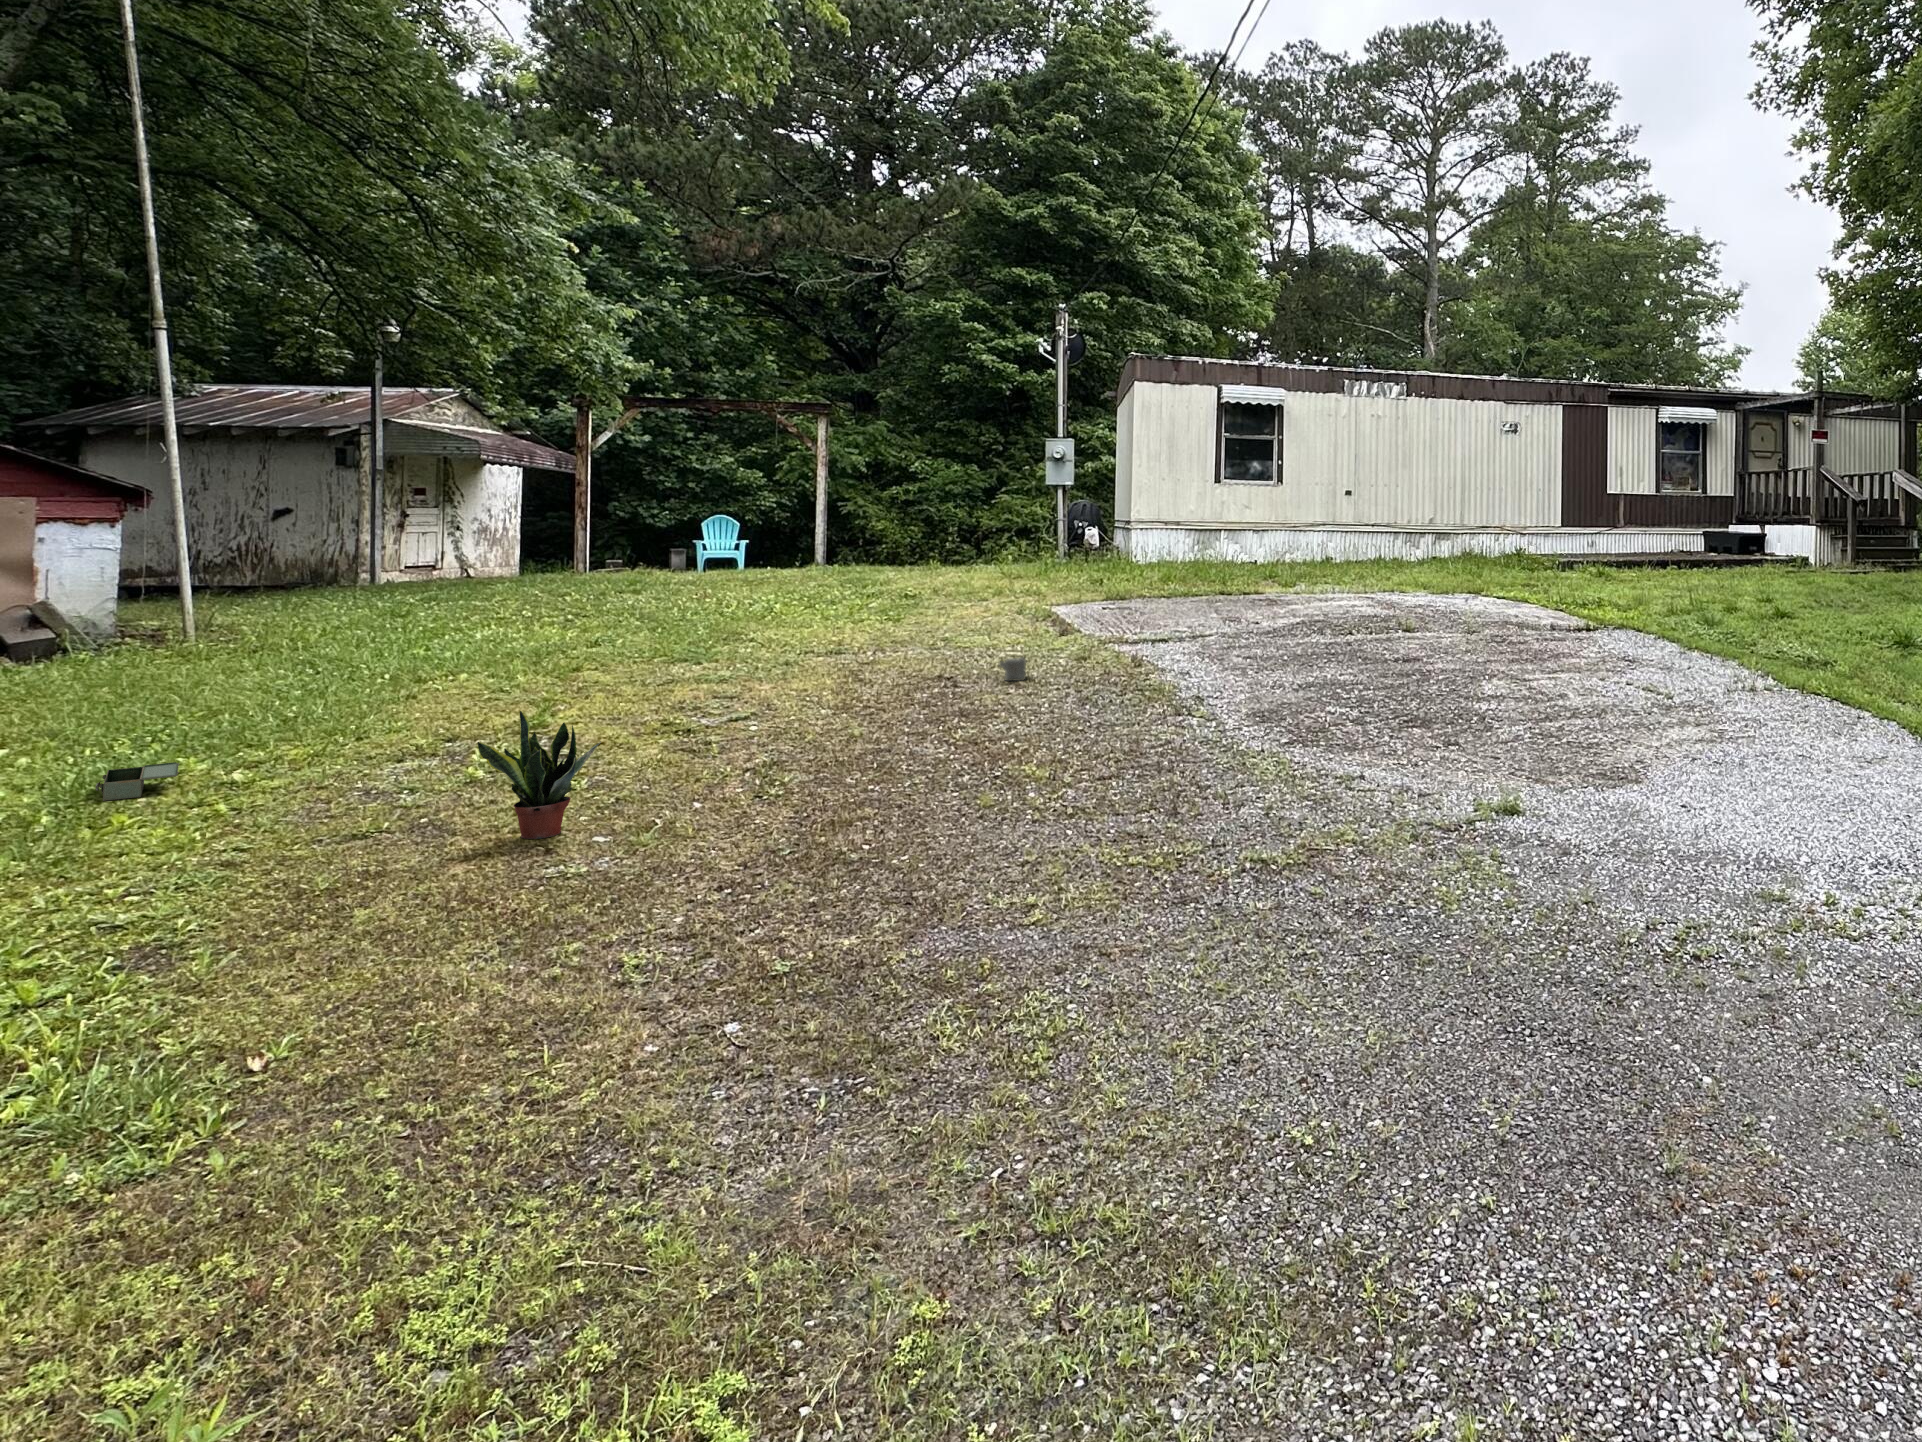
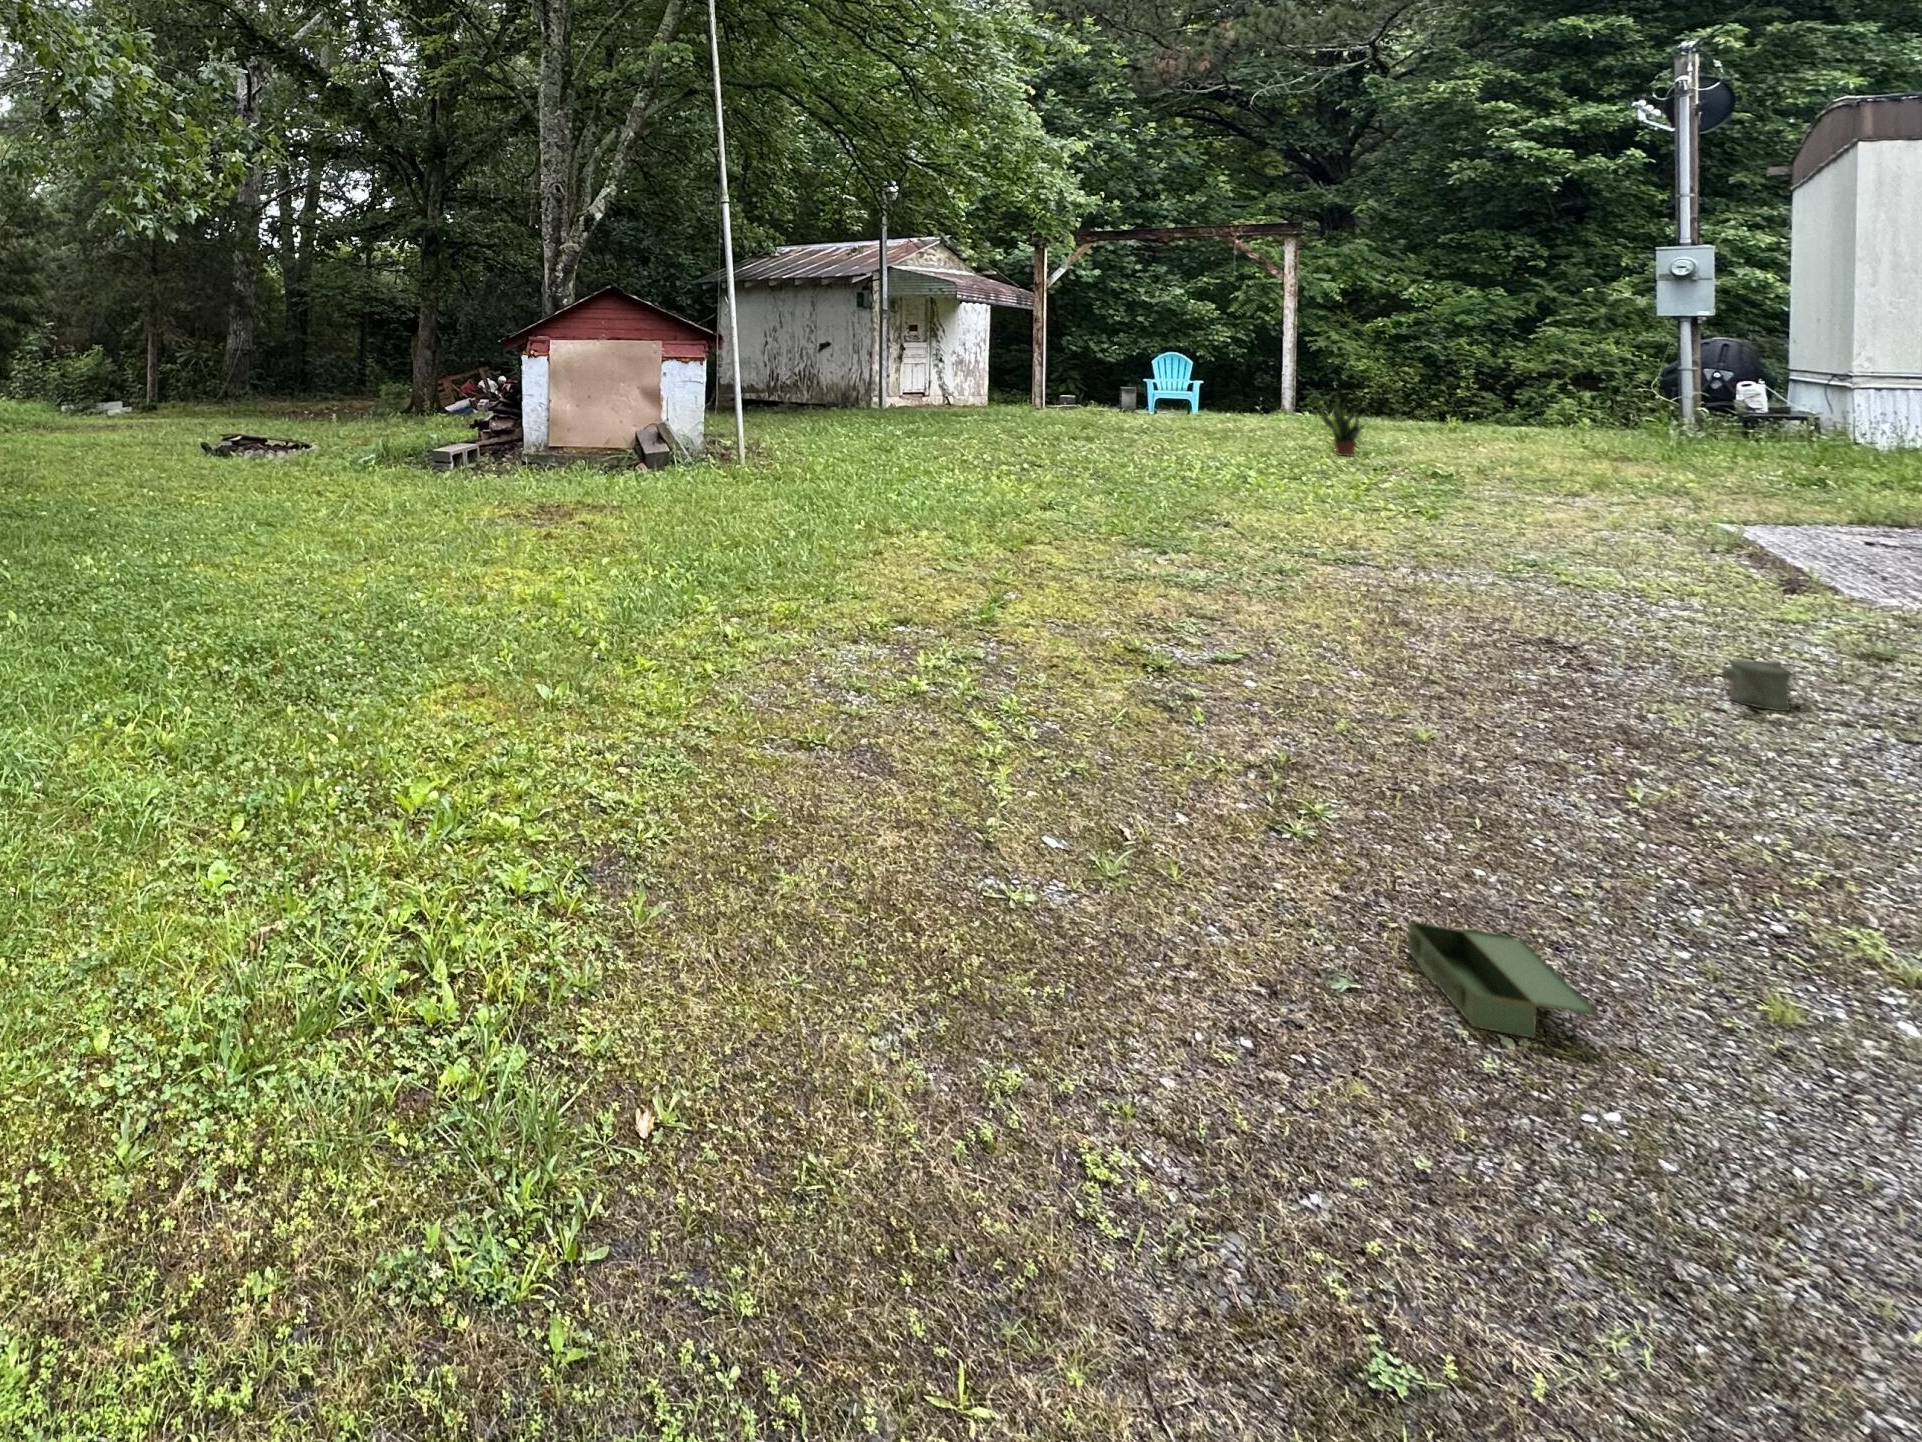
potted plant: present [478,711,600,839] -> present [1322,405,1366,456]
toolbox: present [96,762,179,801] -> present [1408,922,1597,1038]

